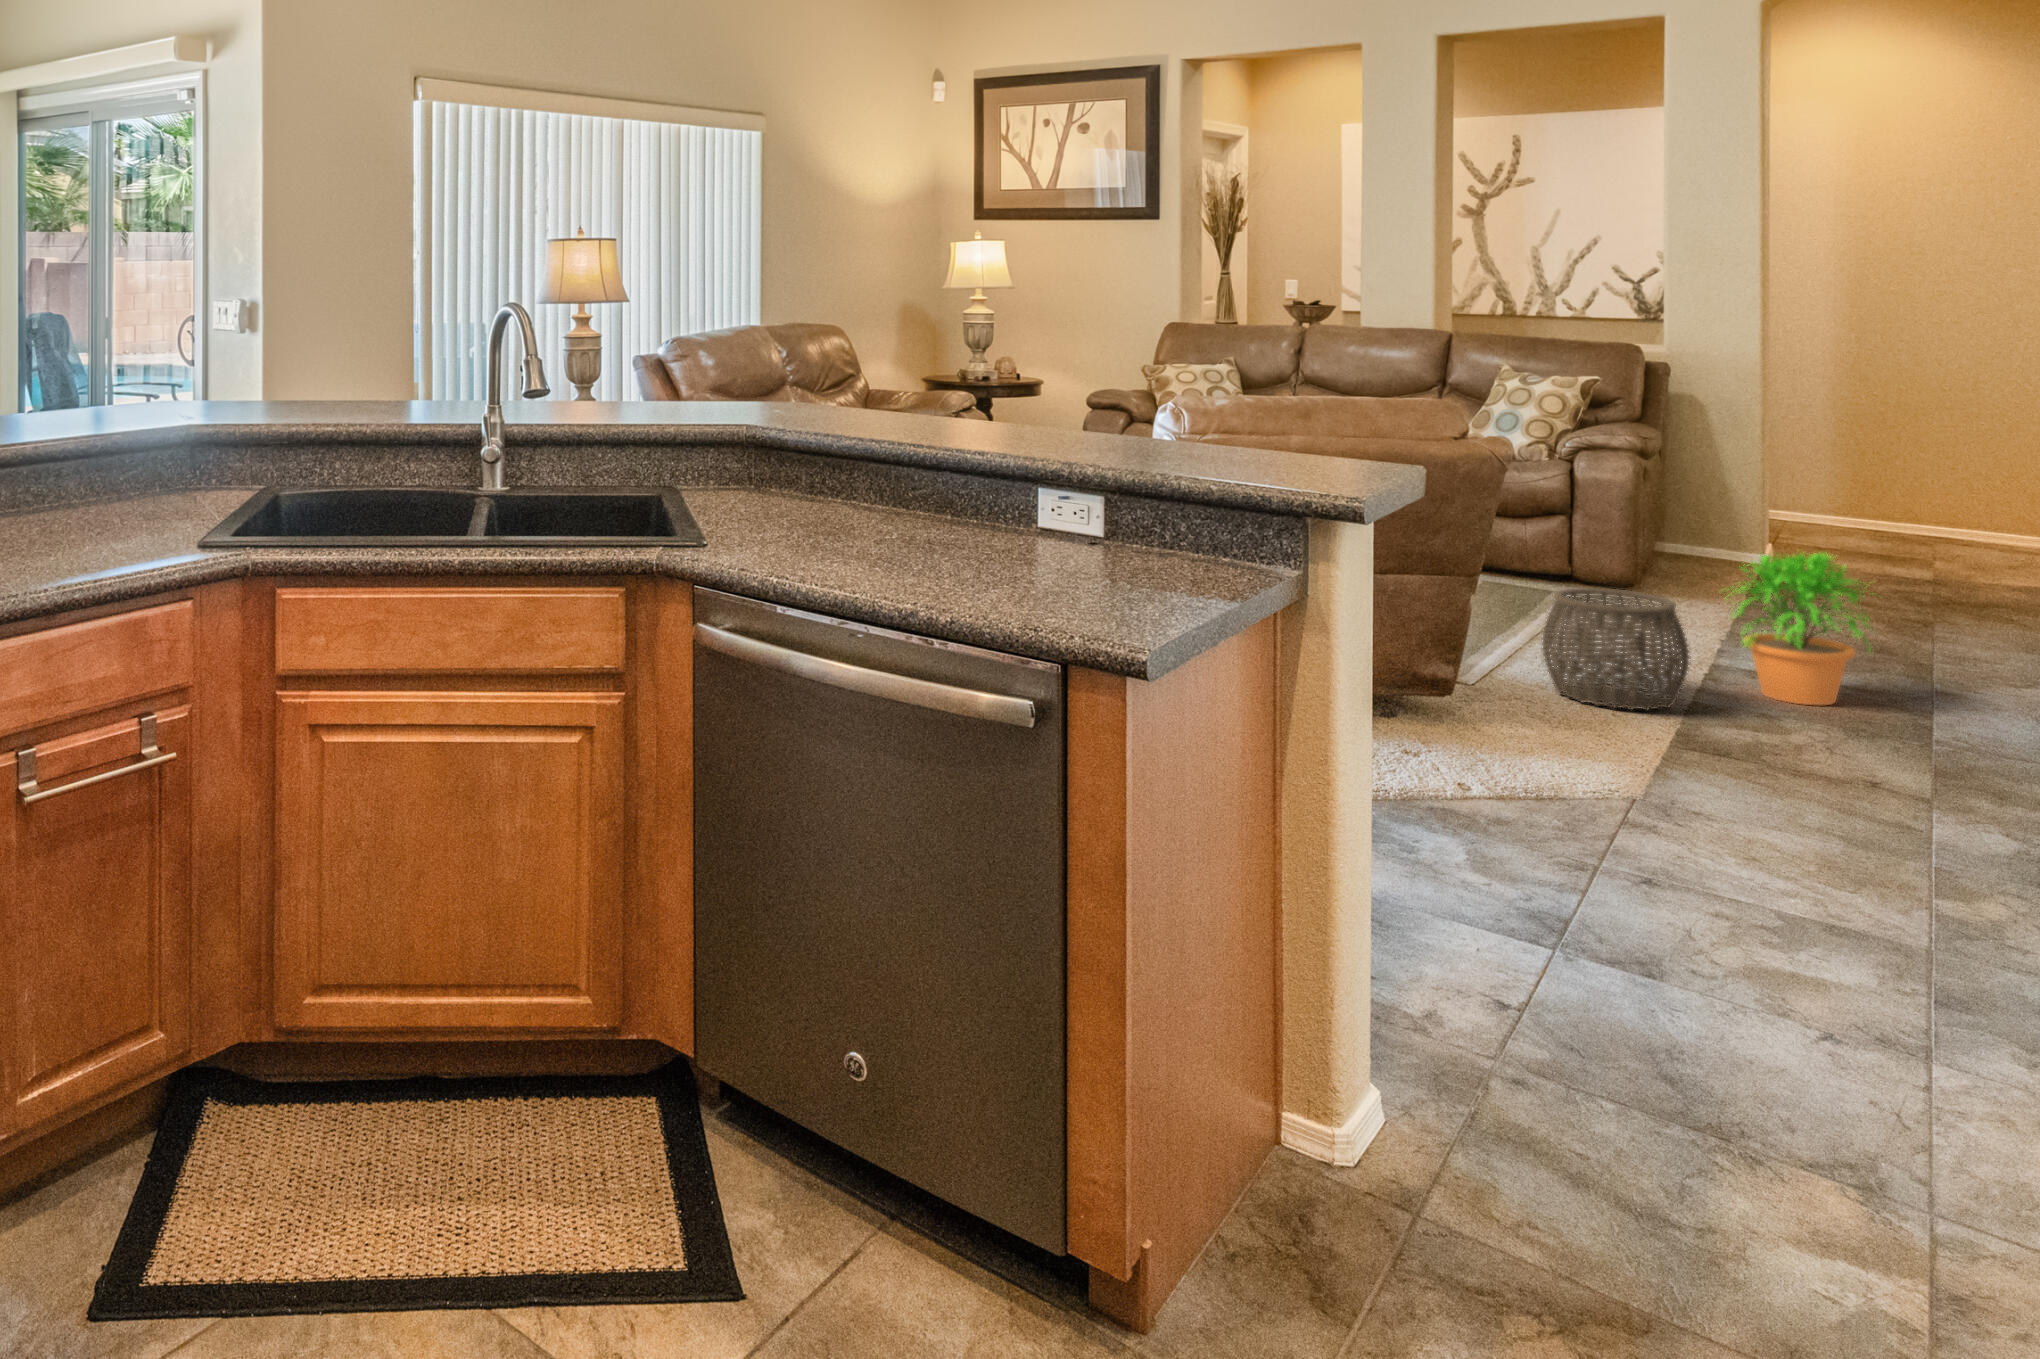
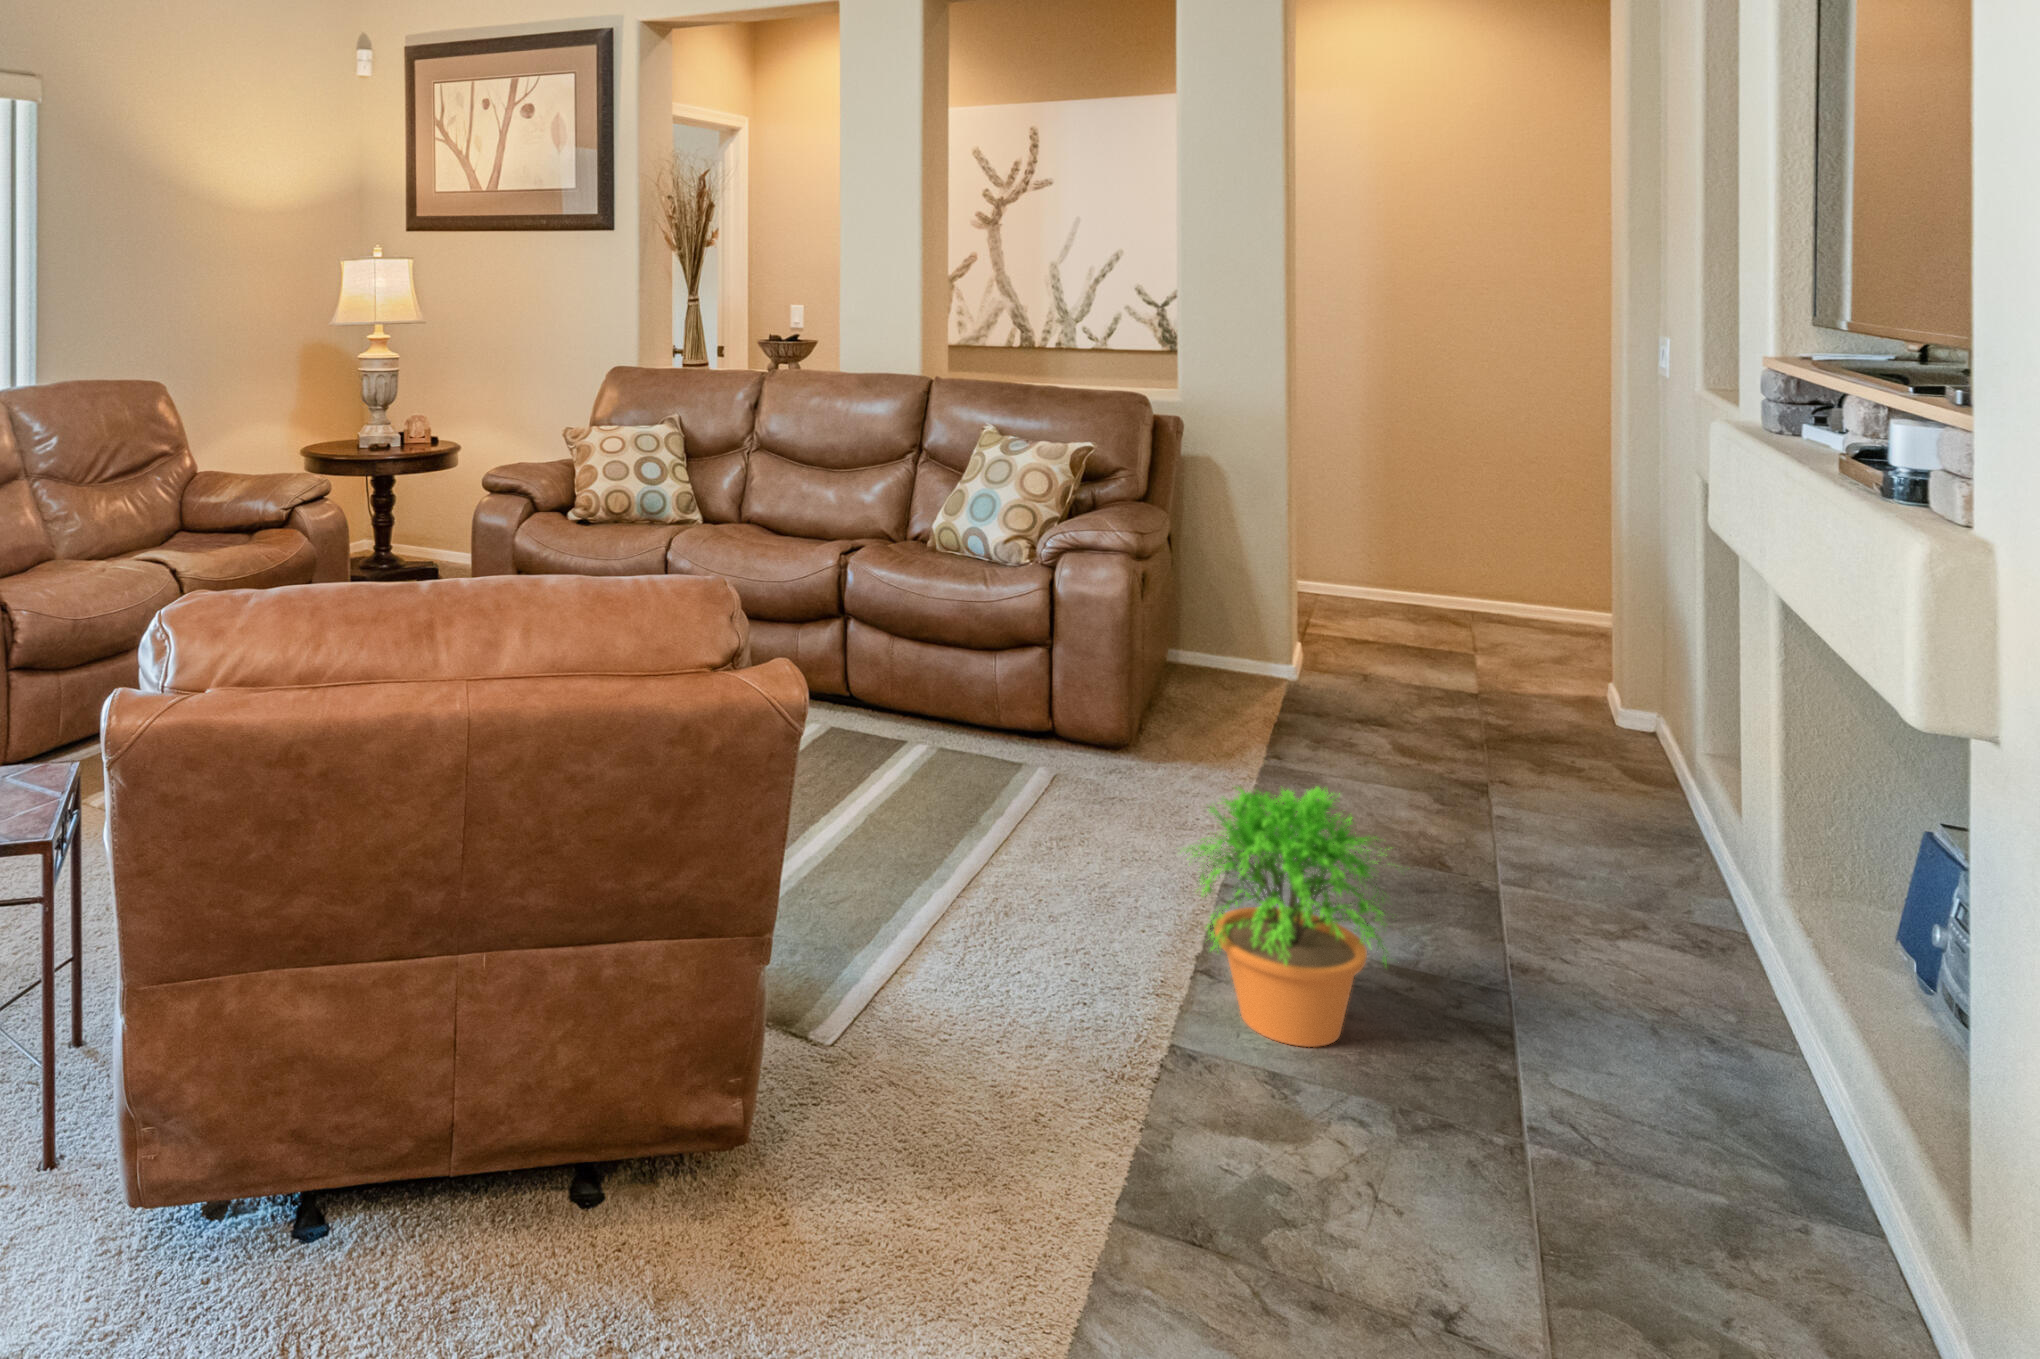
woven basket: present [1542,588,1690,710] -> none [915,857,1125,1099]

